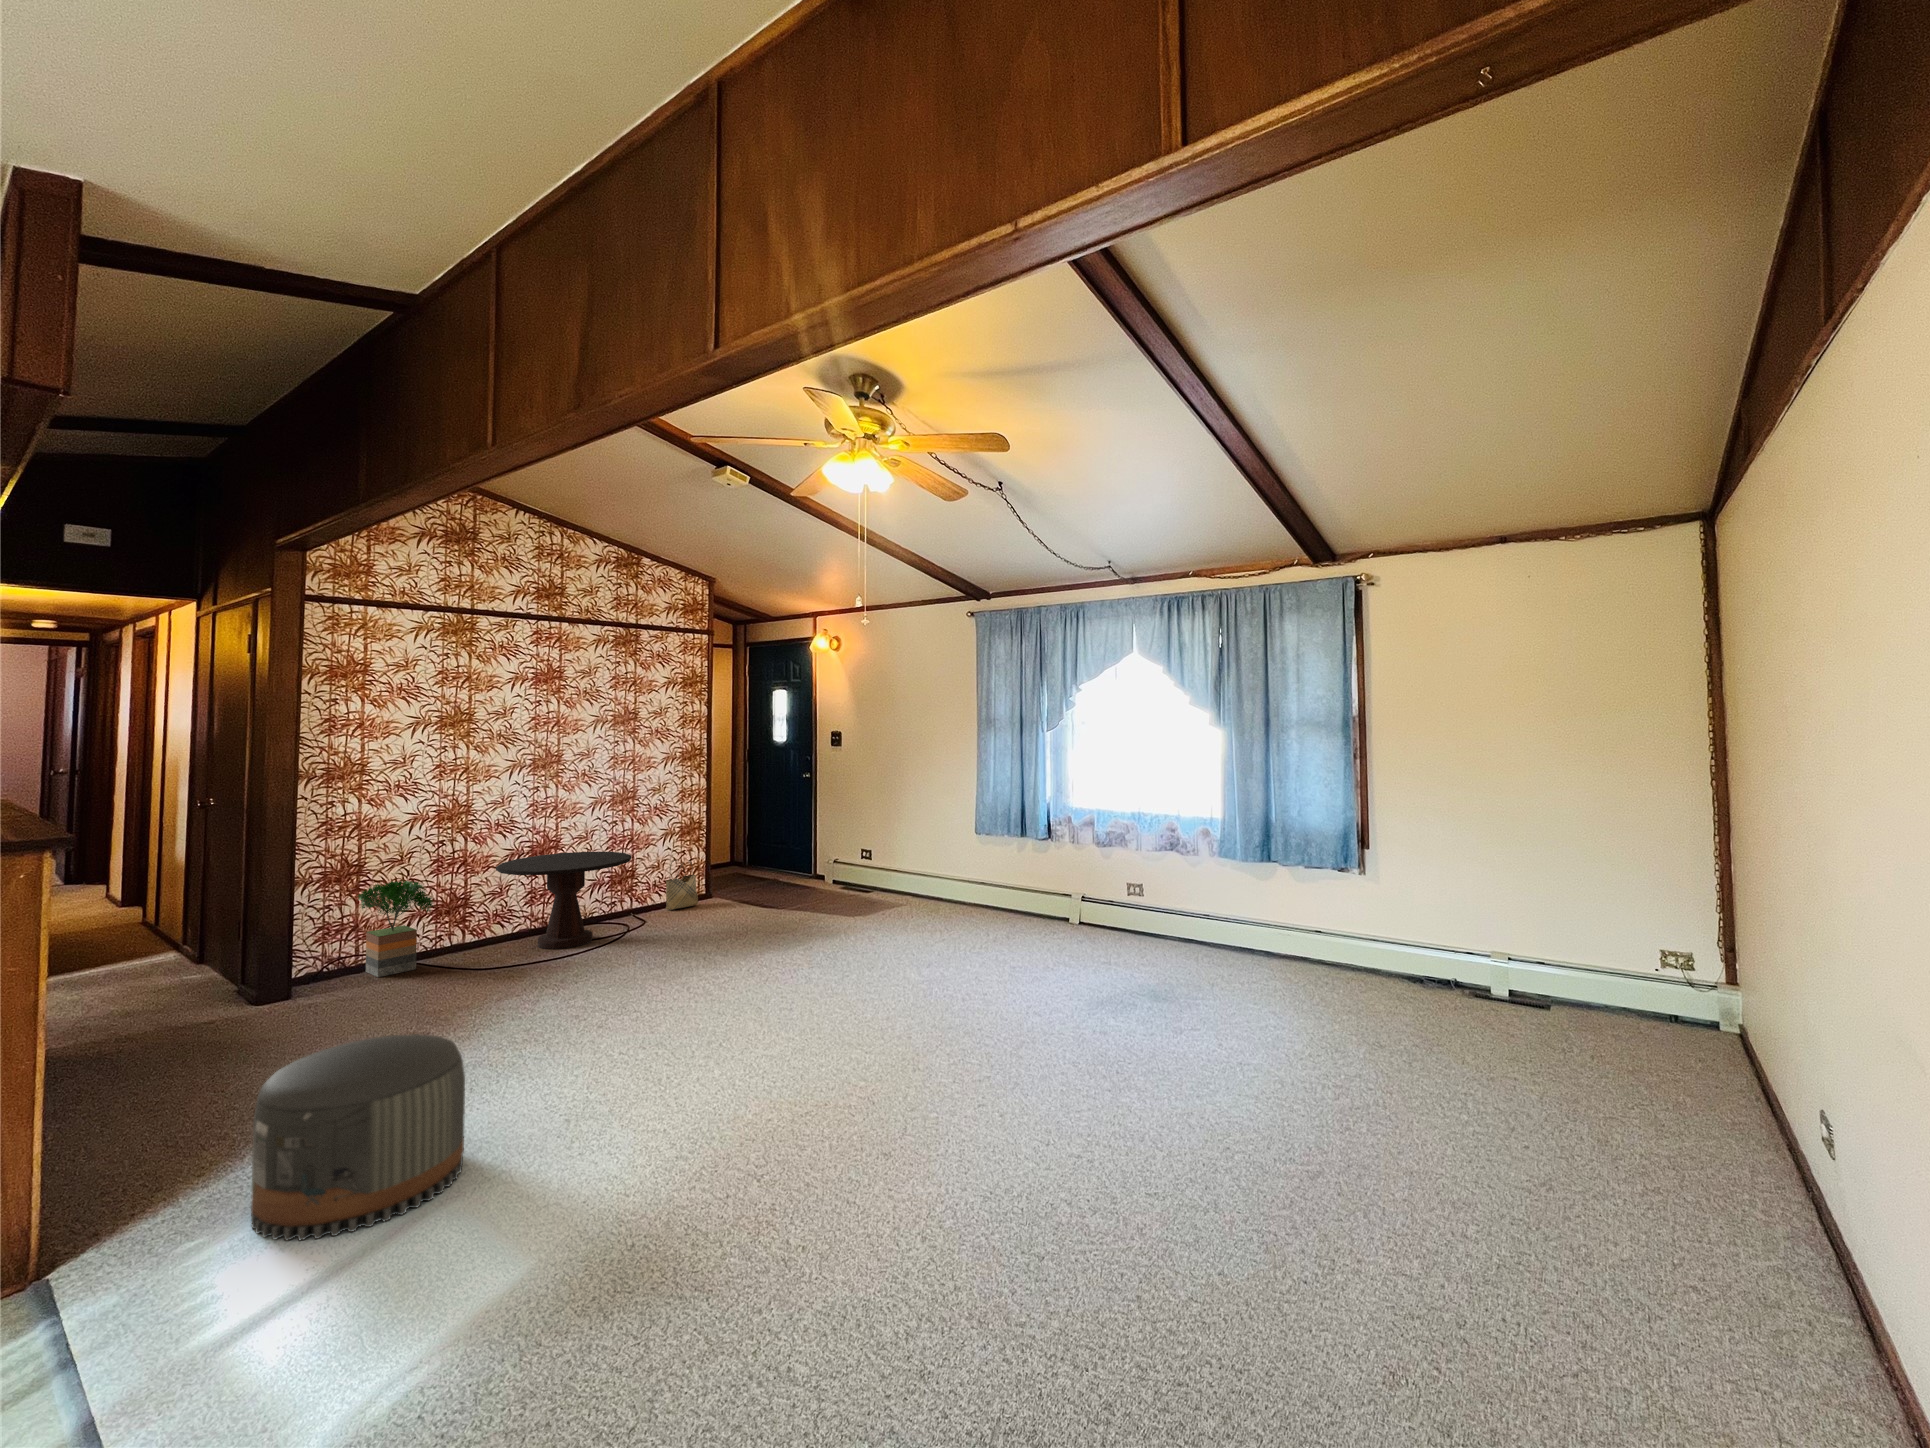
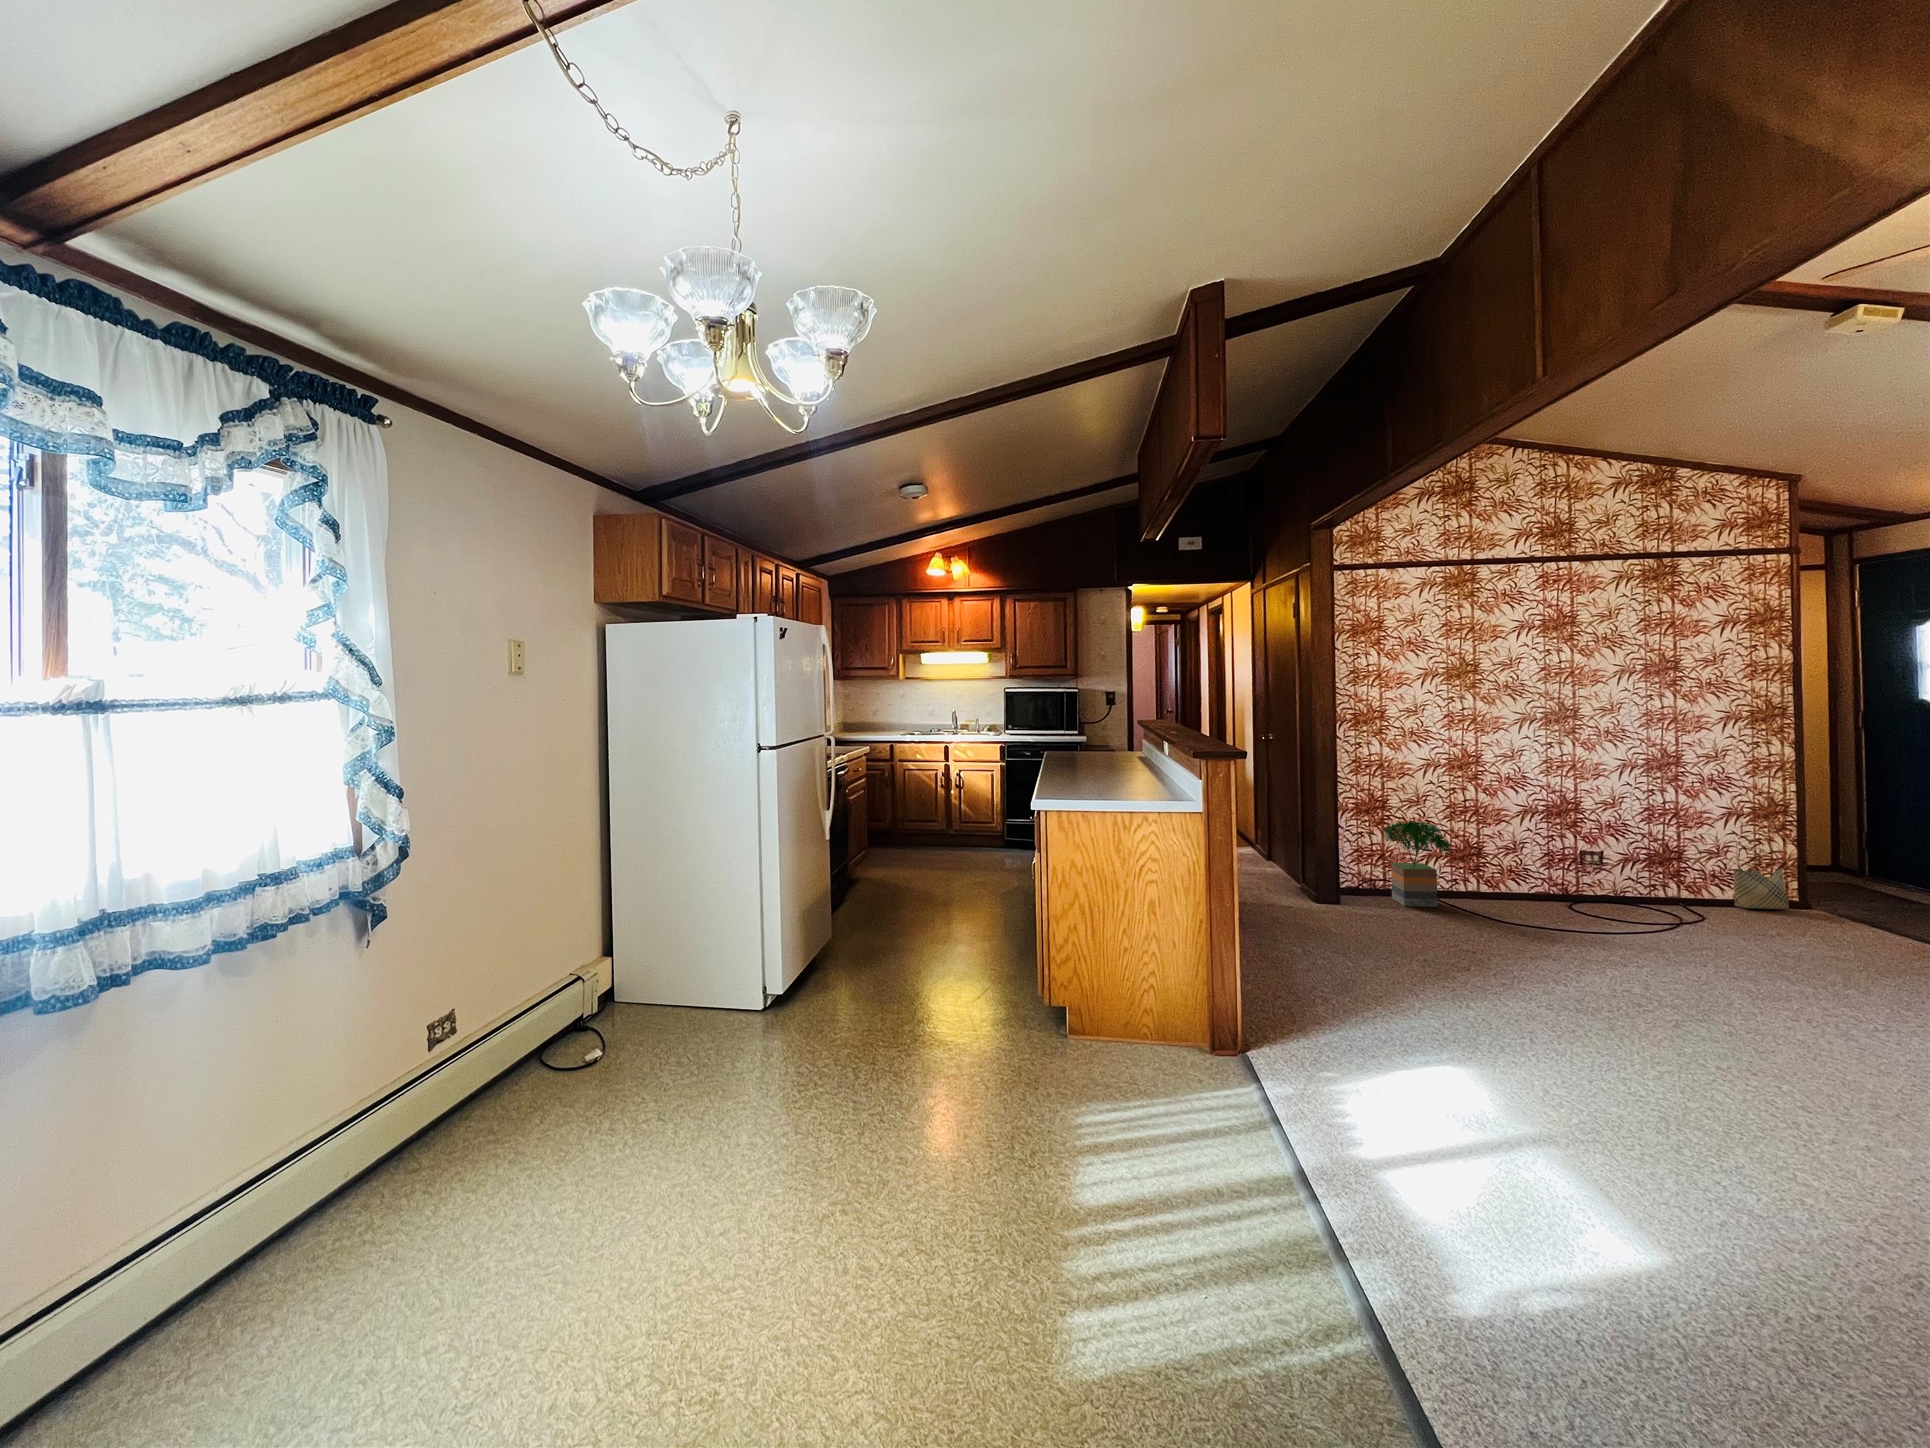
side table: present [496,852,632,949] -> none [1512,816,1686,925]
pouf: present [251,1034,465,1241] -> none [1359,966,1552,1156]

